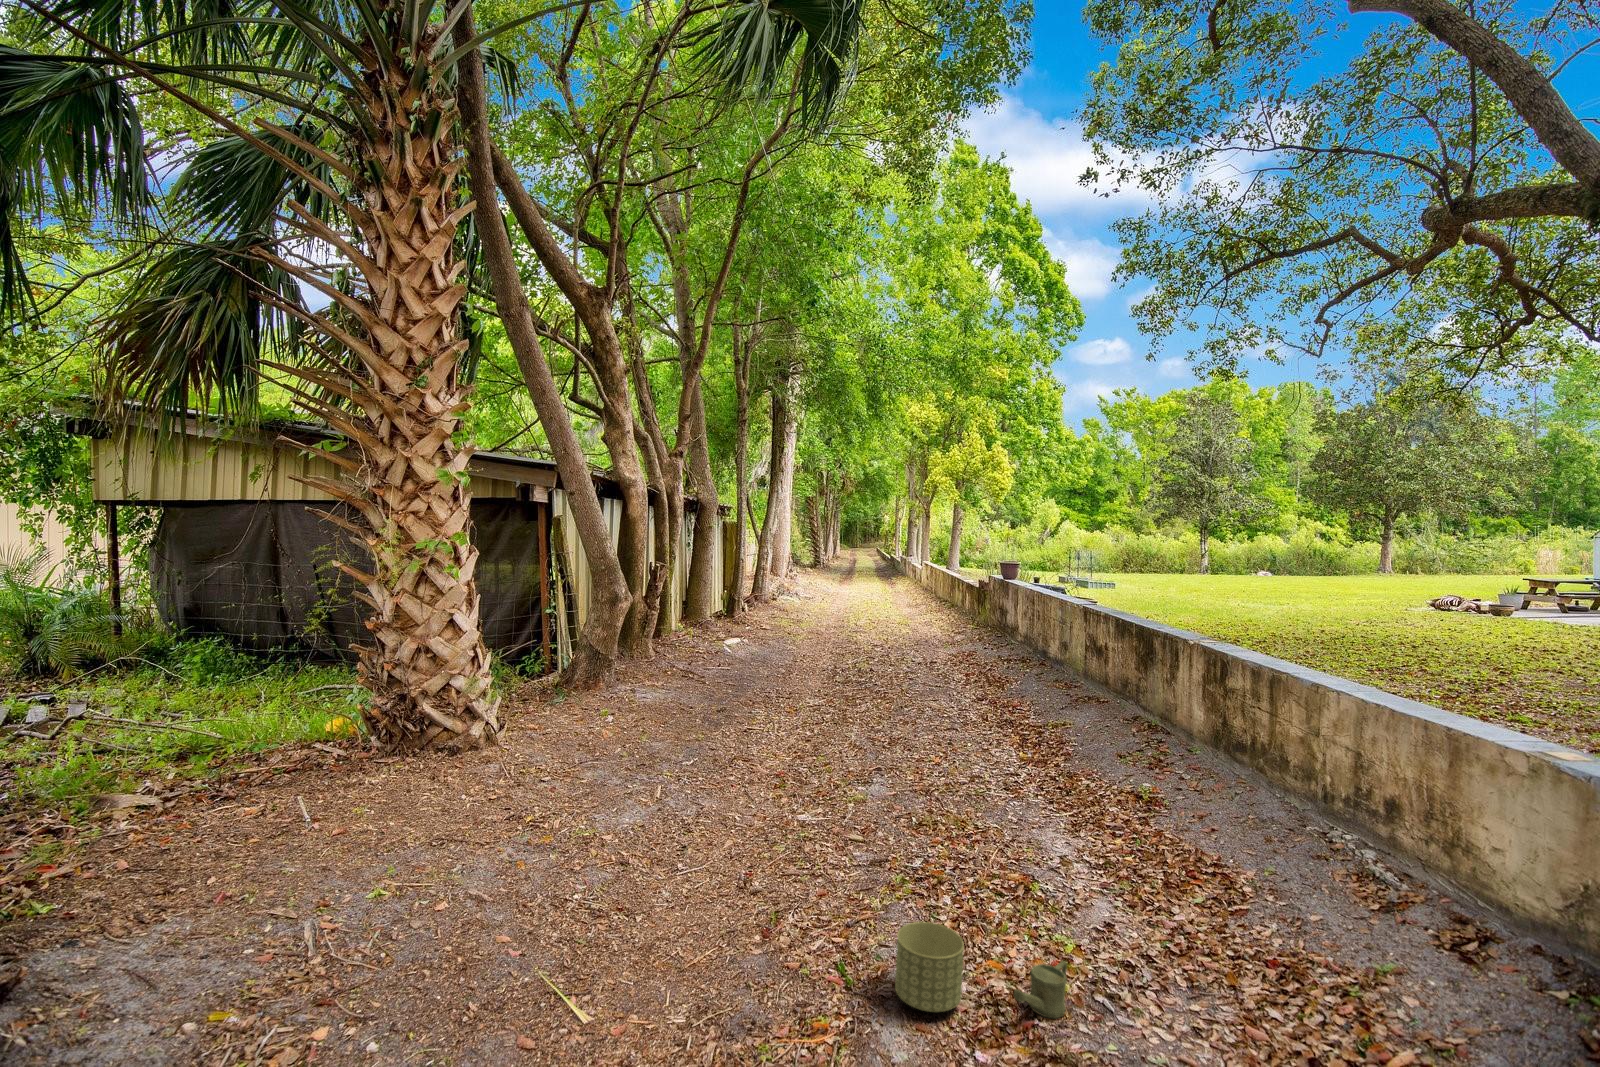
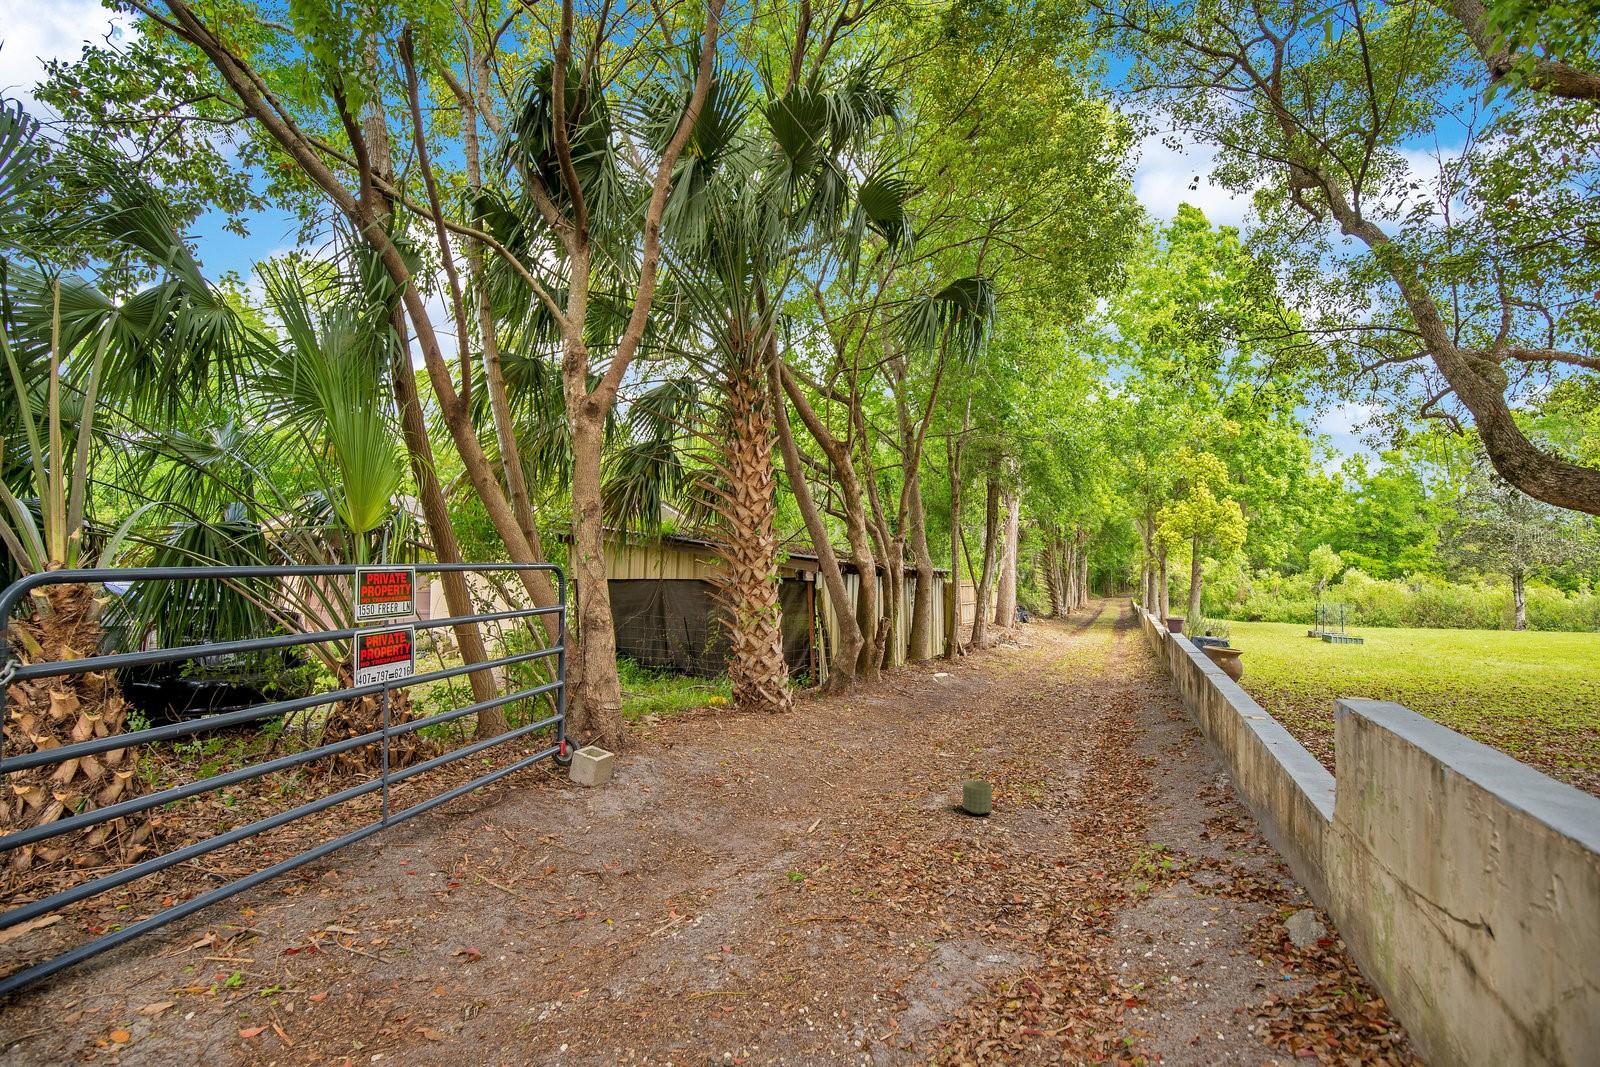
watering can: present [1014,961,1067,1018] -> none [1010,803,1044,823]

